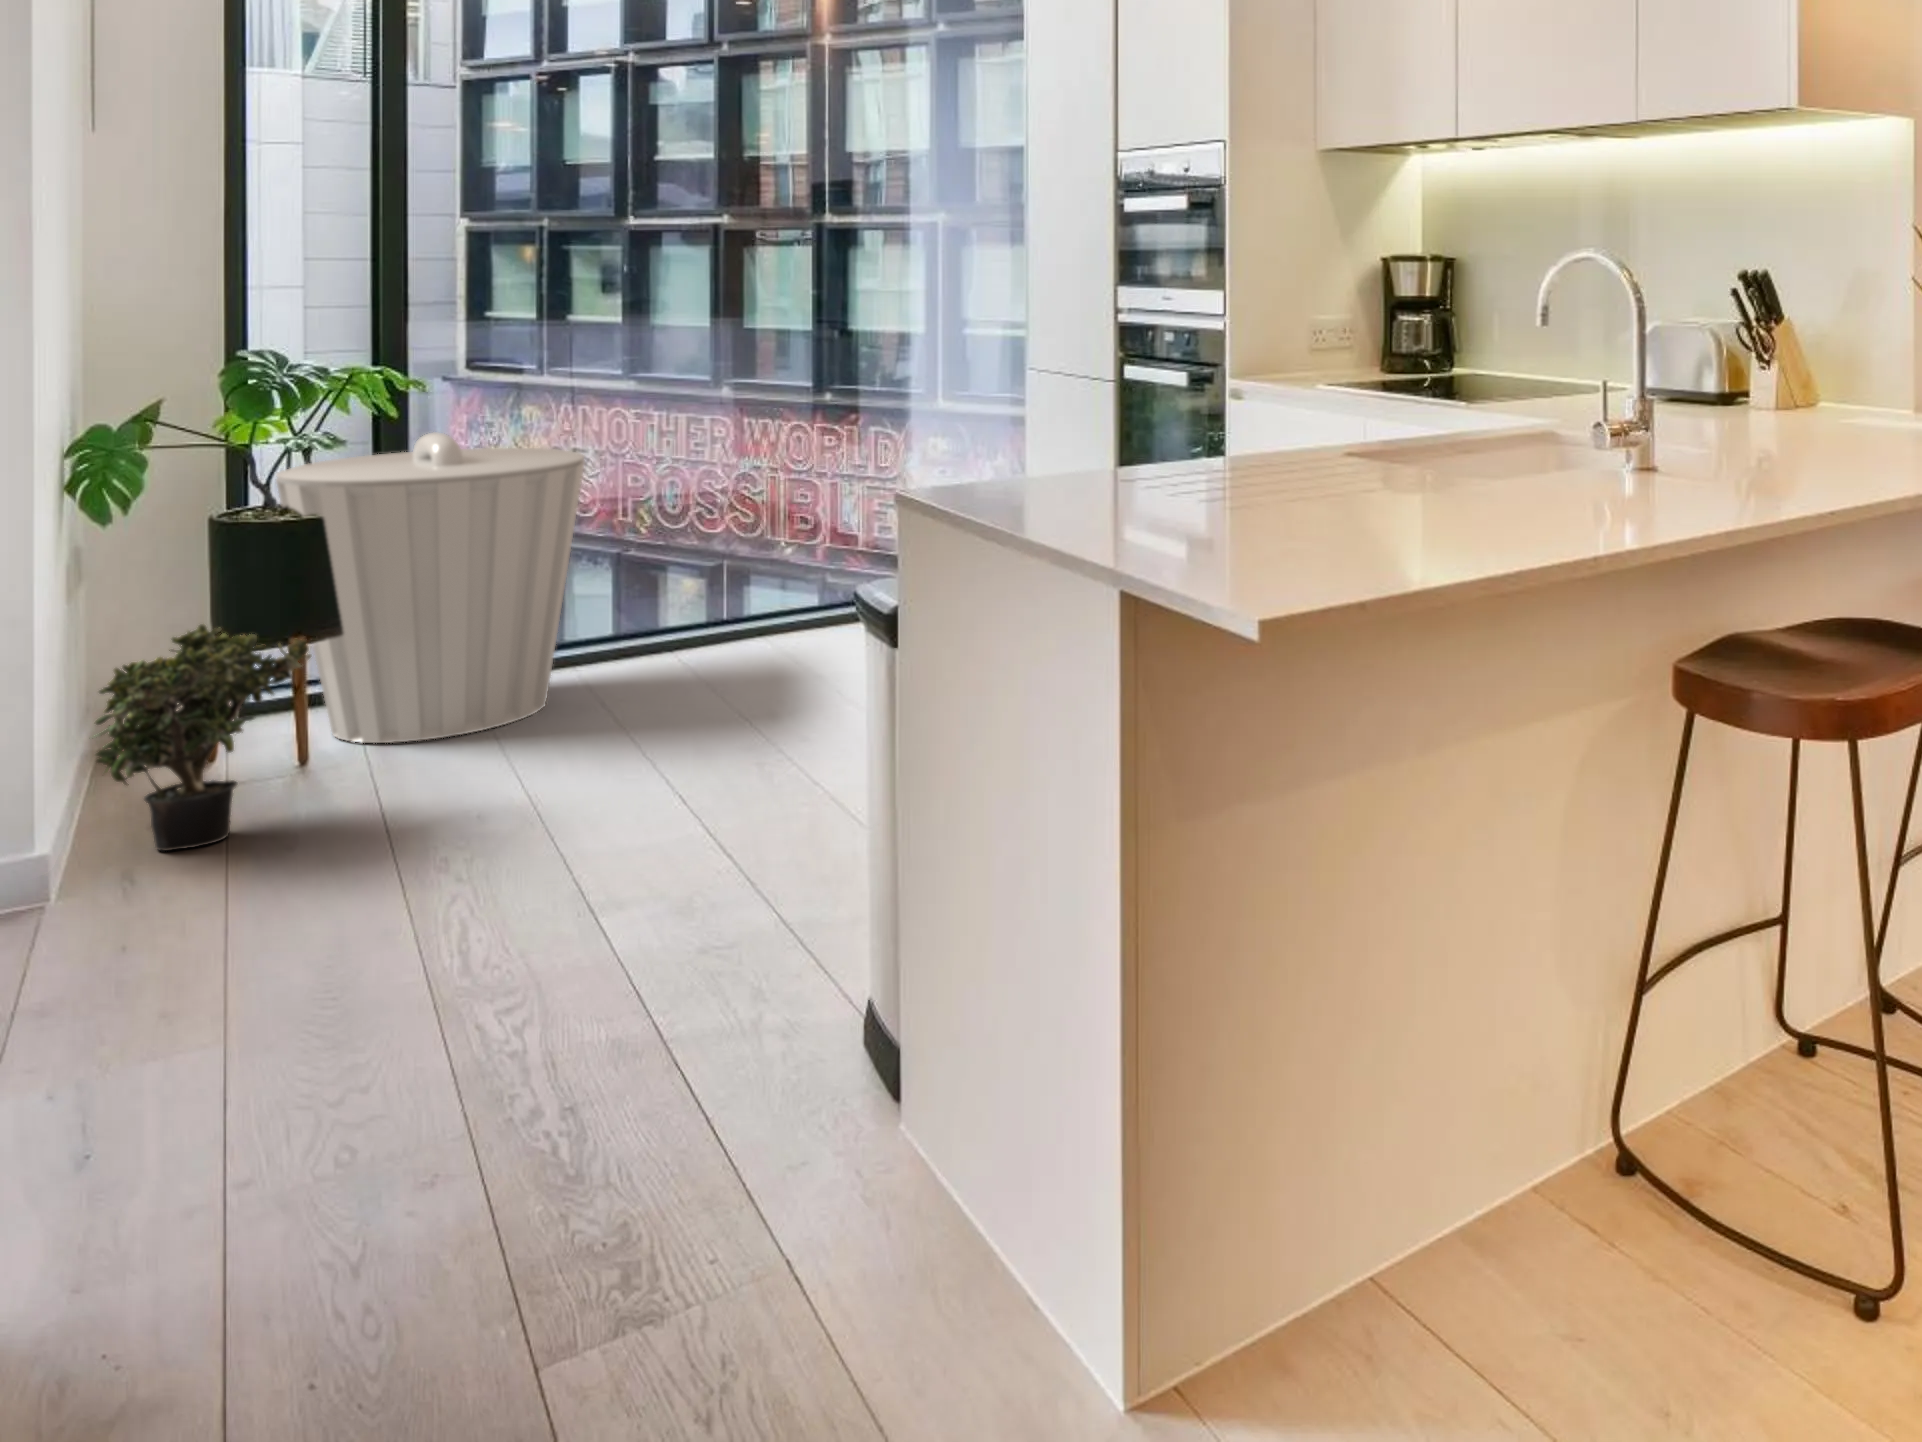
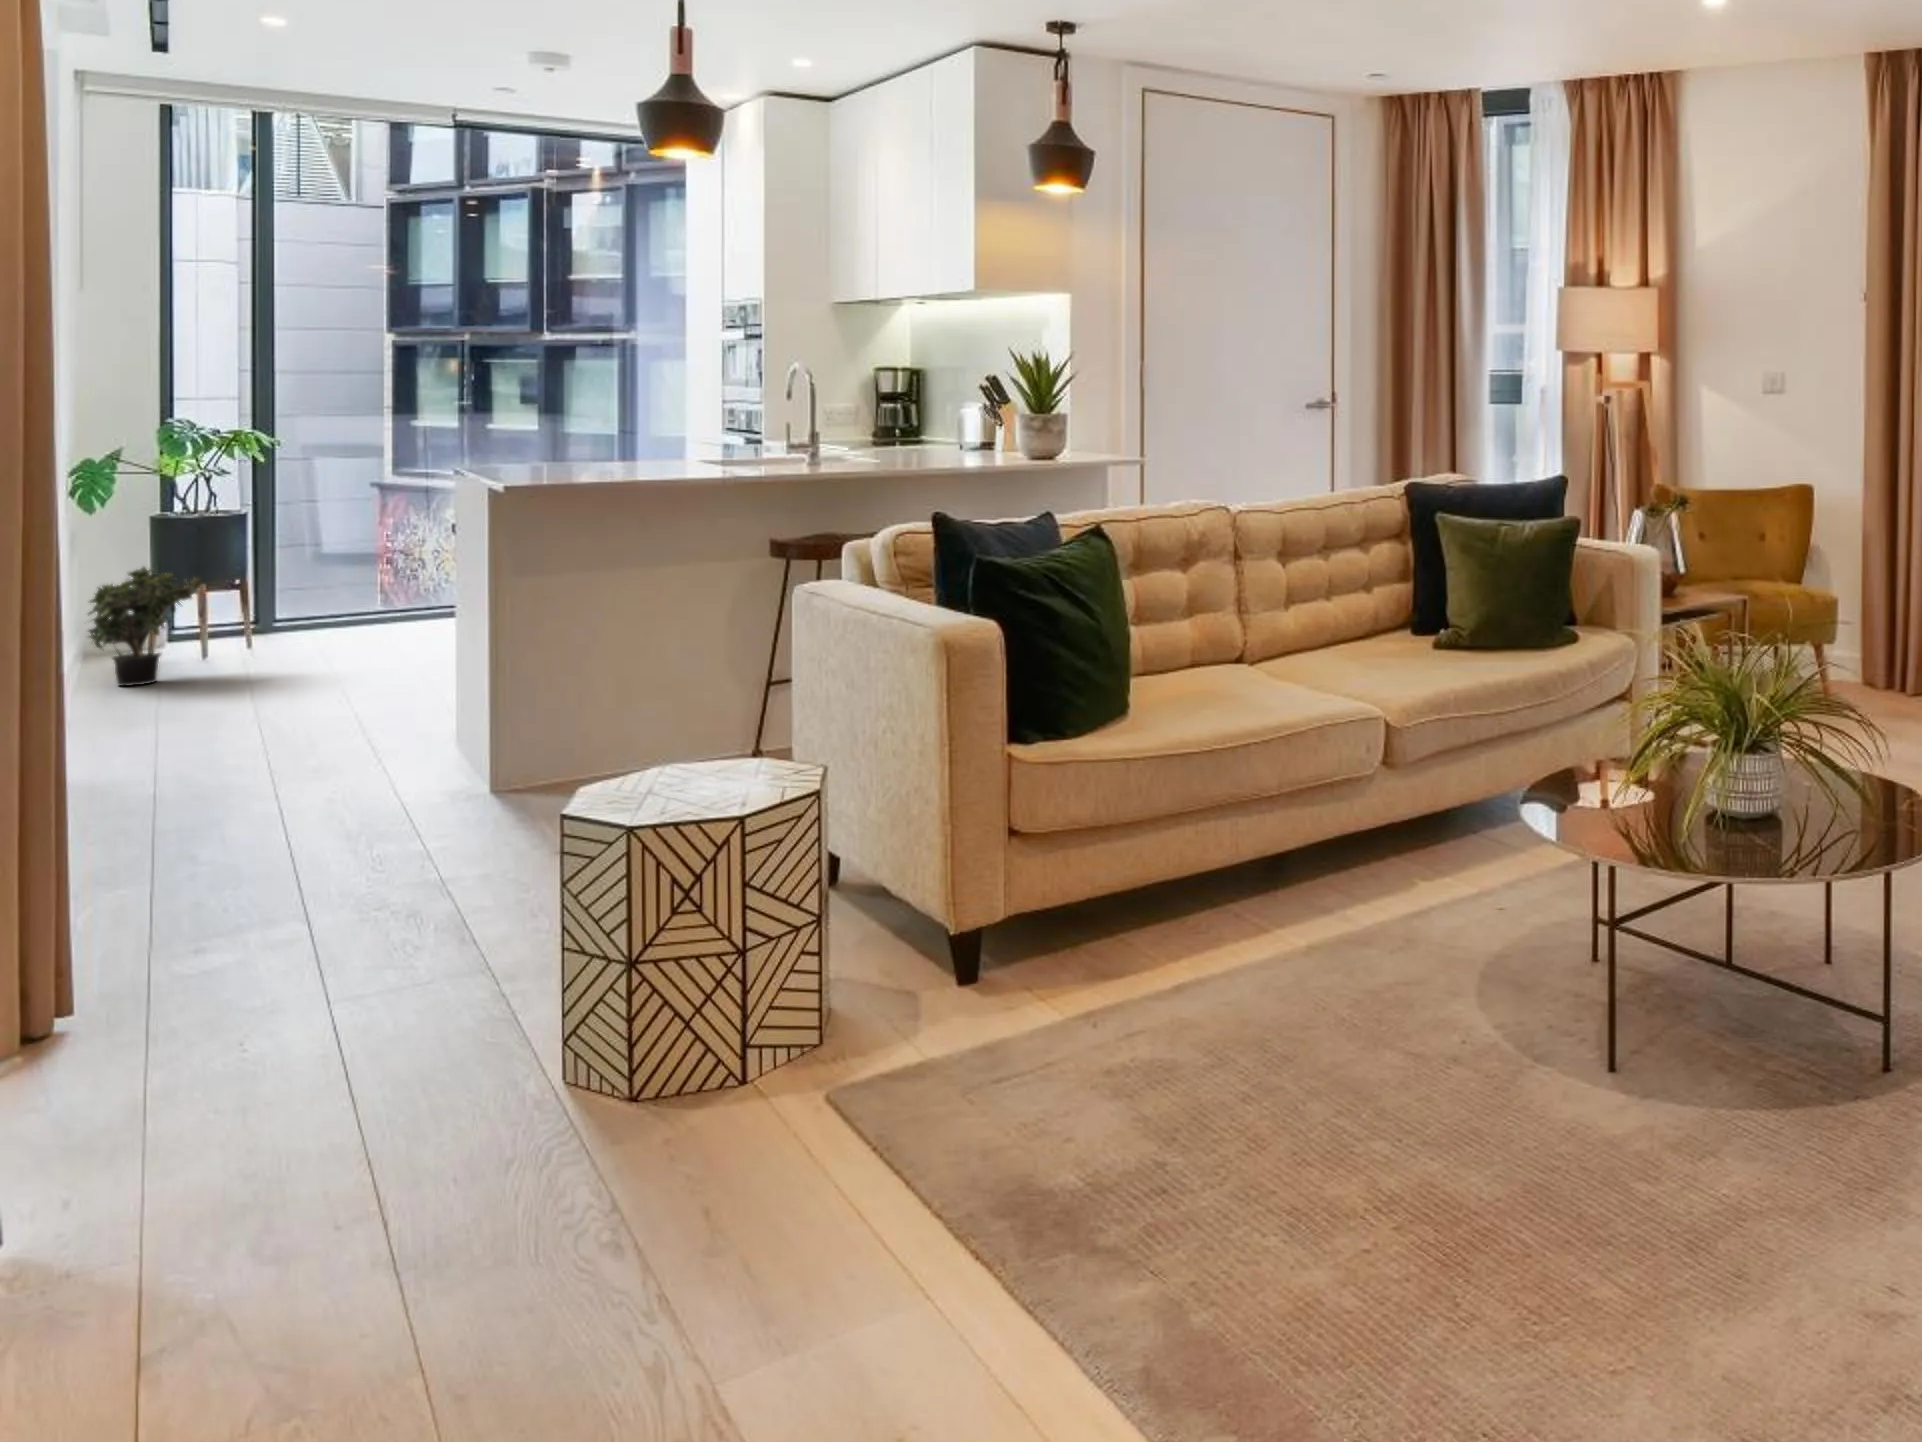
trash can: present [276,432,585,743] -> none [189,470,379,650]

